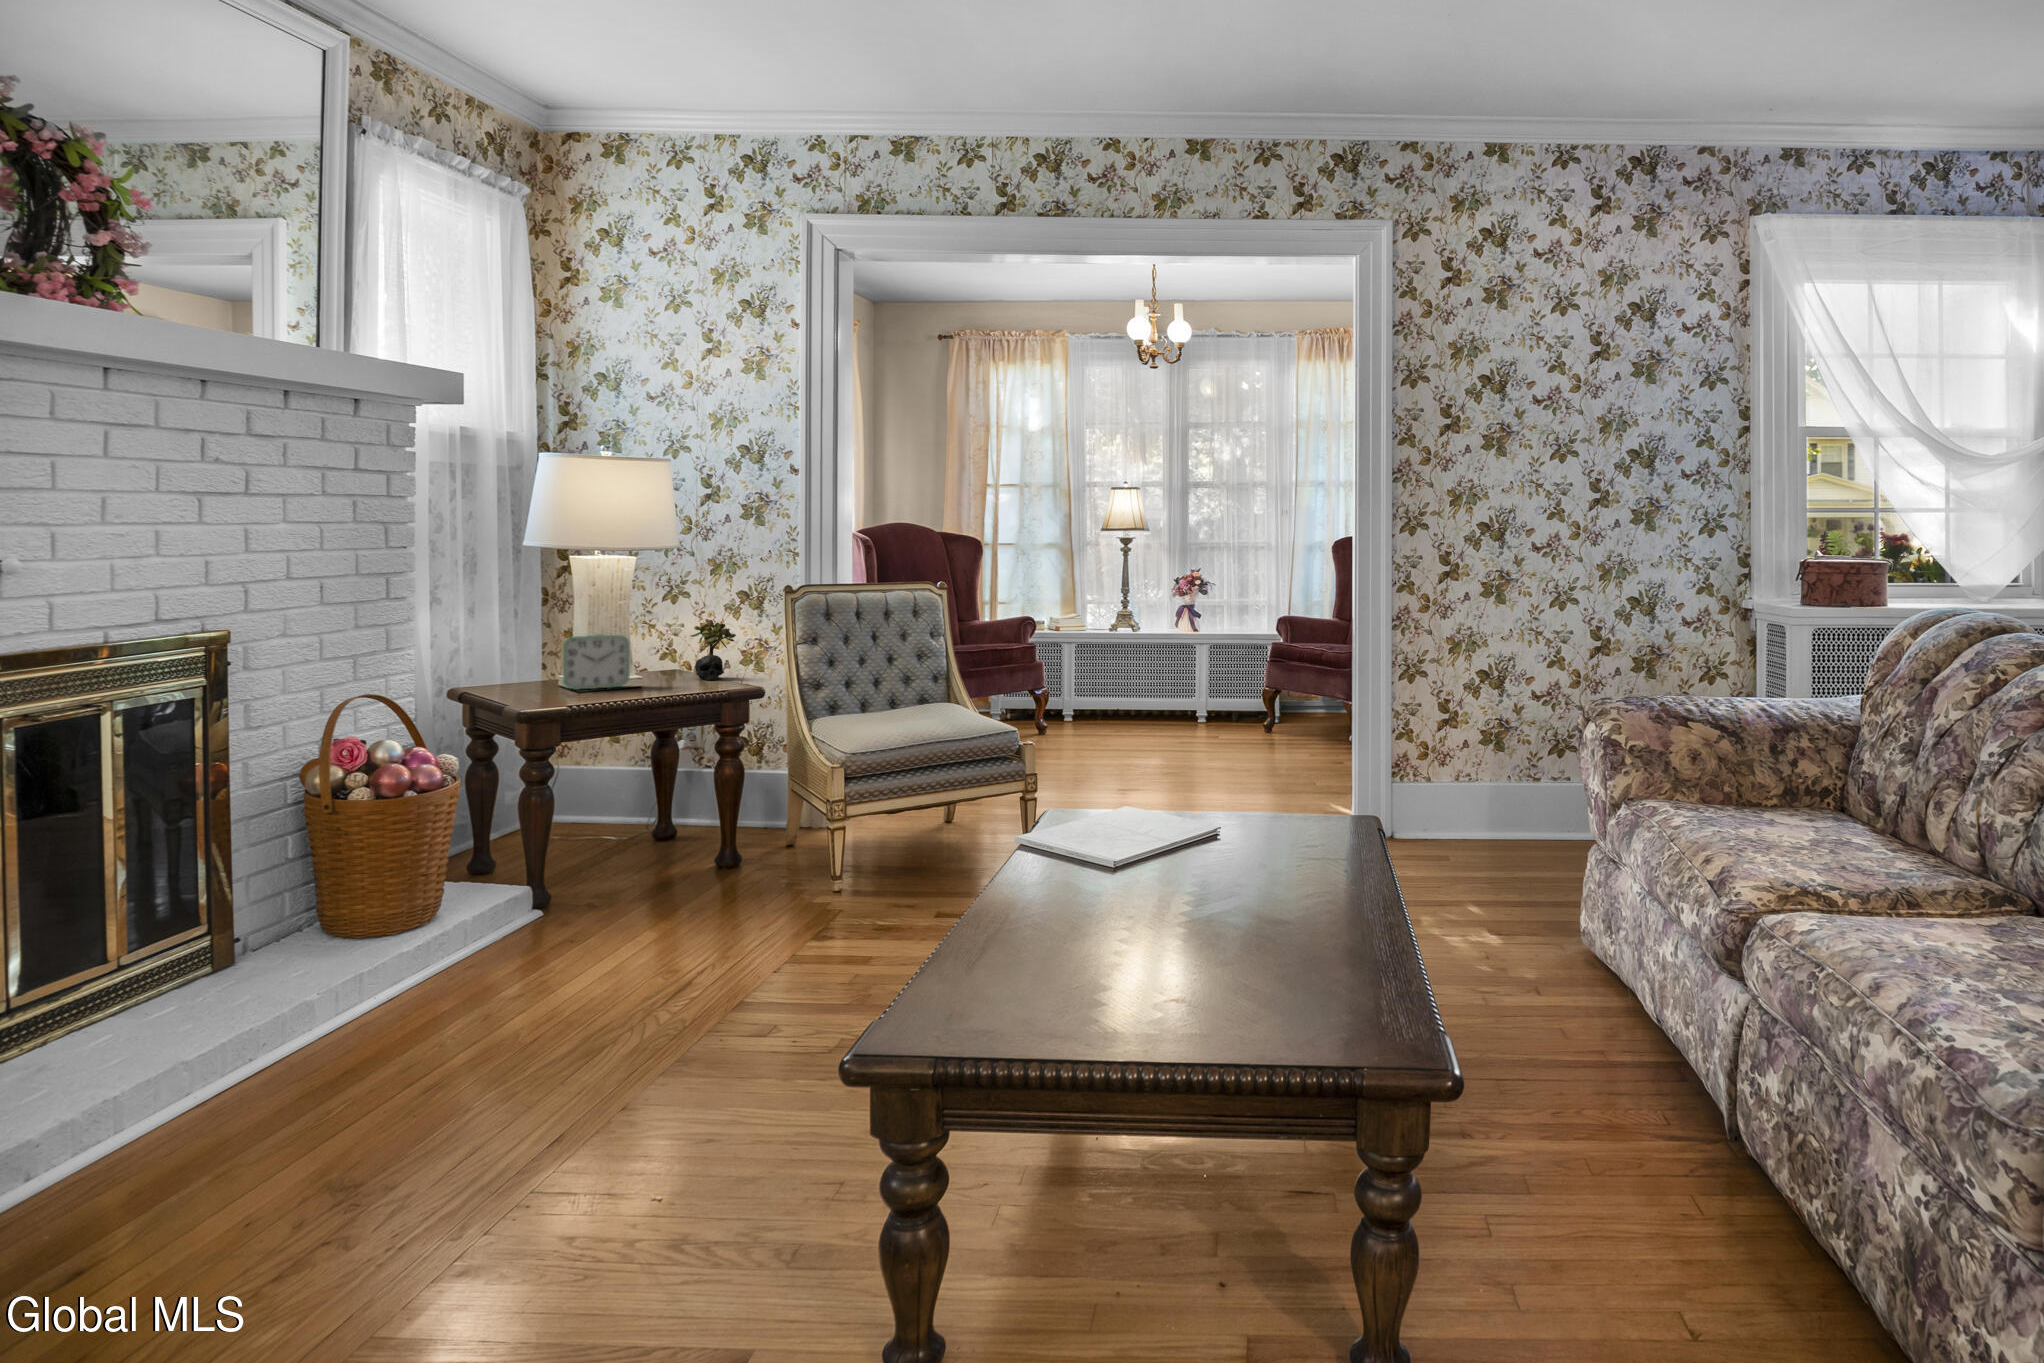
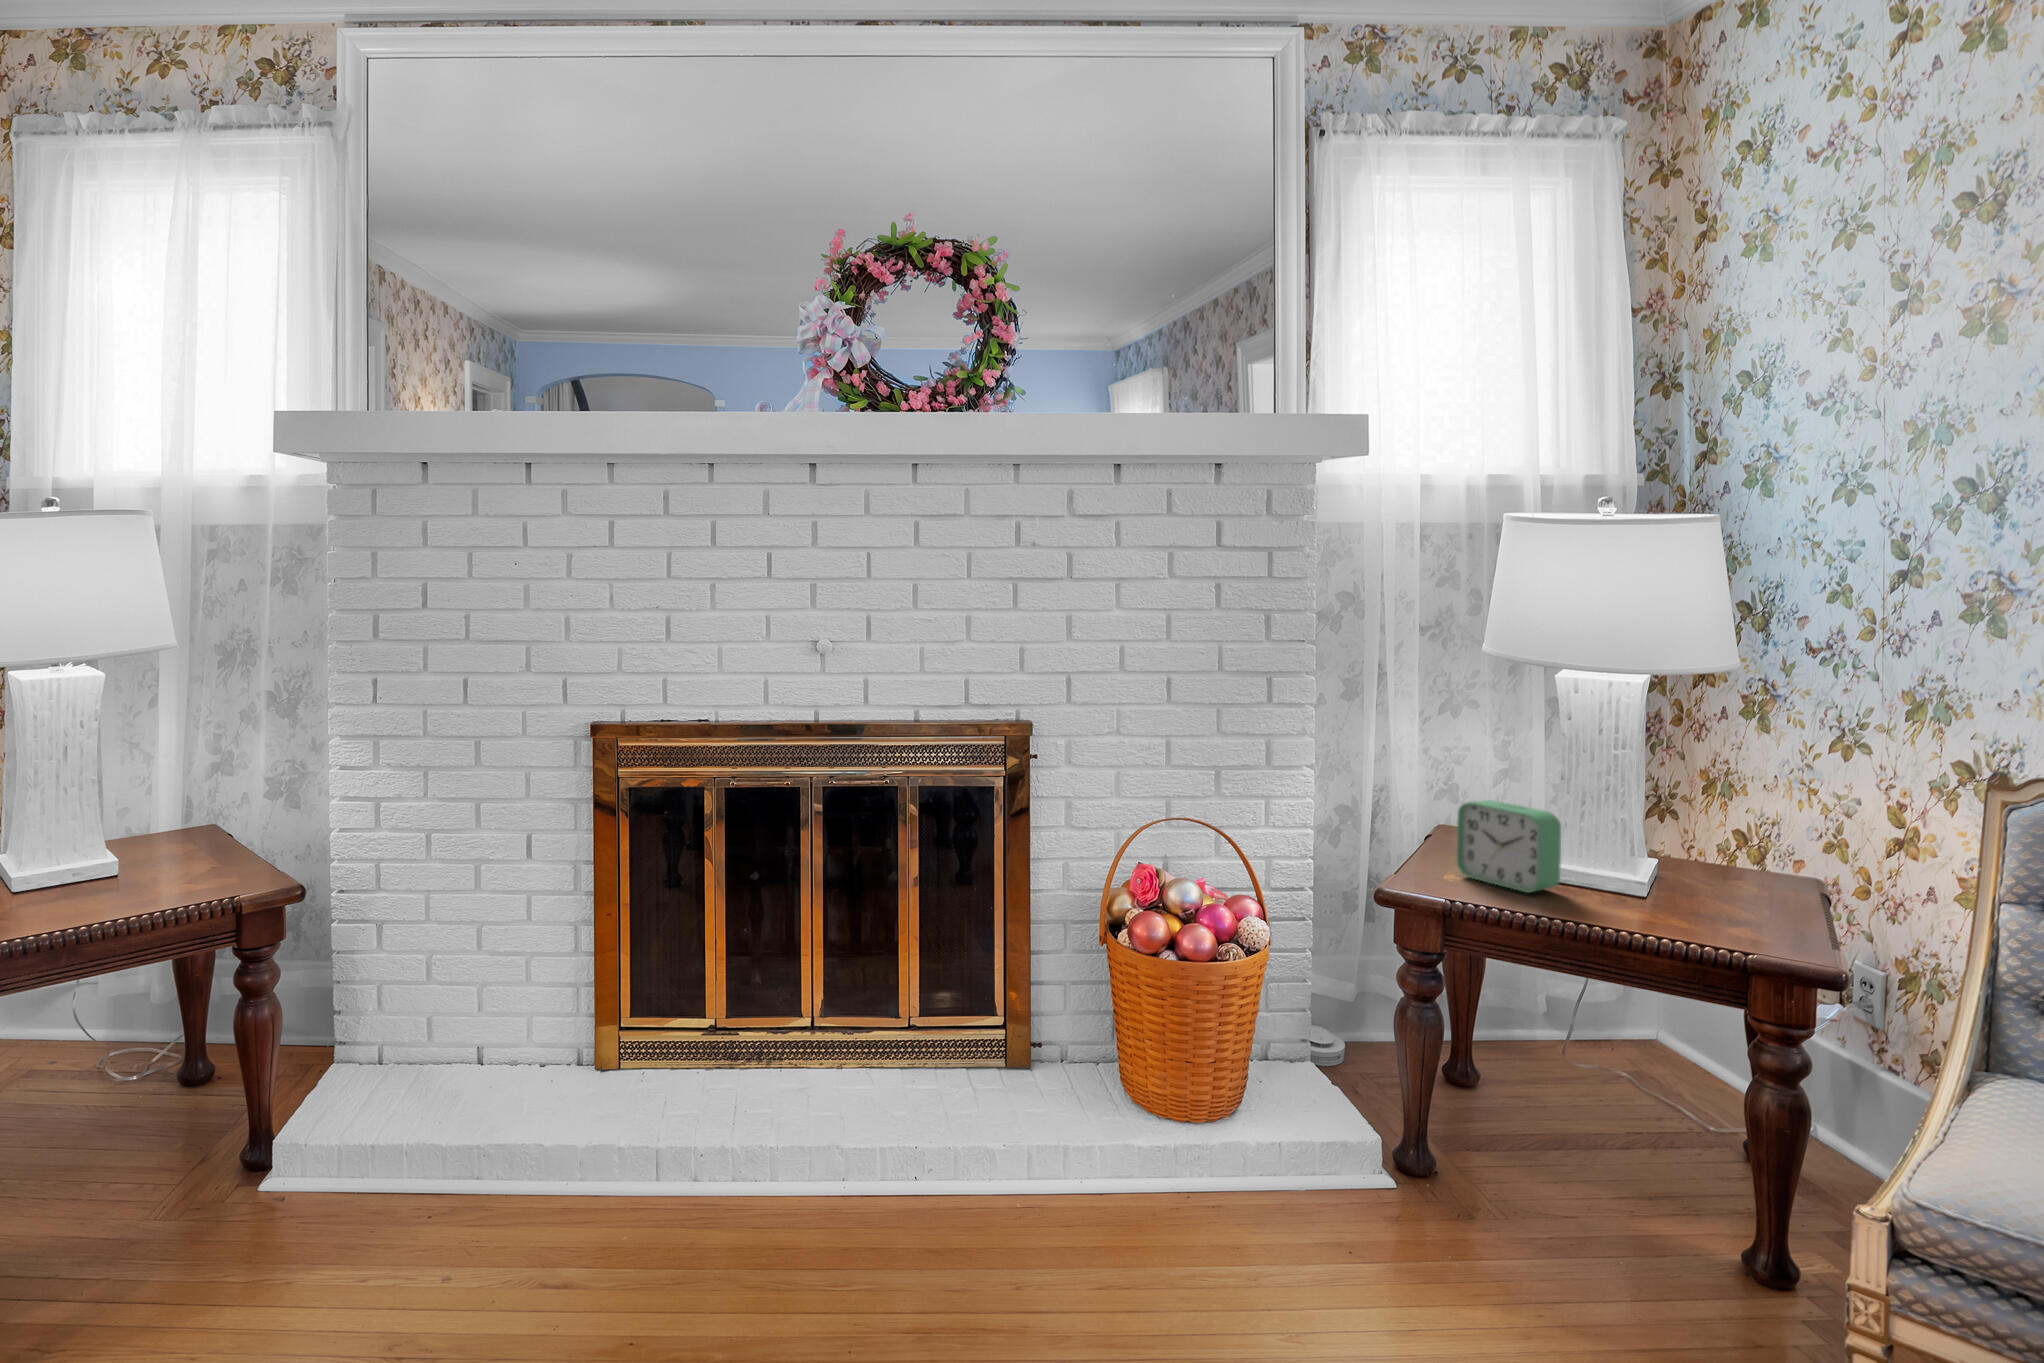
succulent plant: present [690,620,736,680] -> none [1693,815,1774,925]

